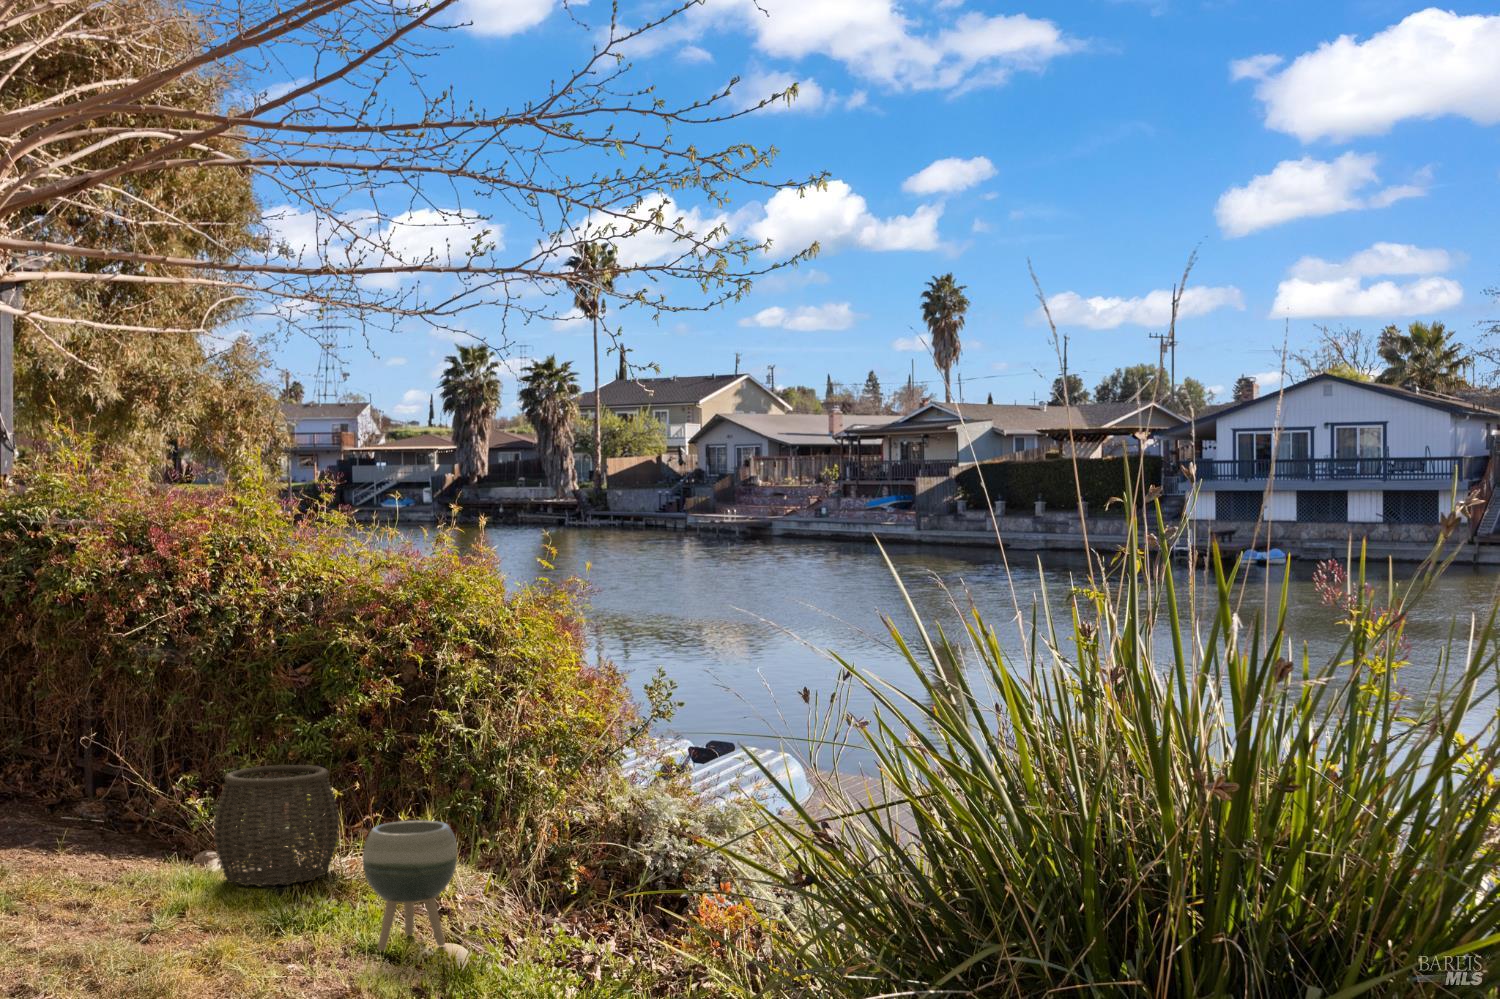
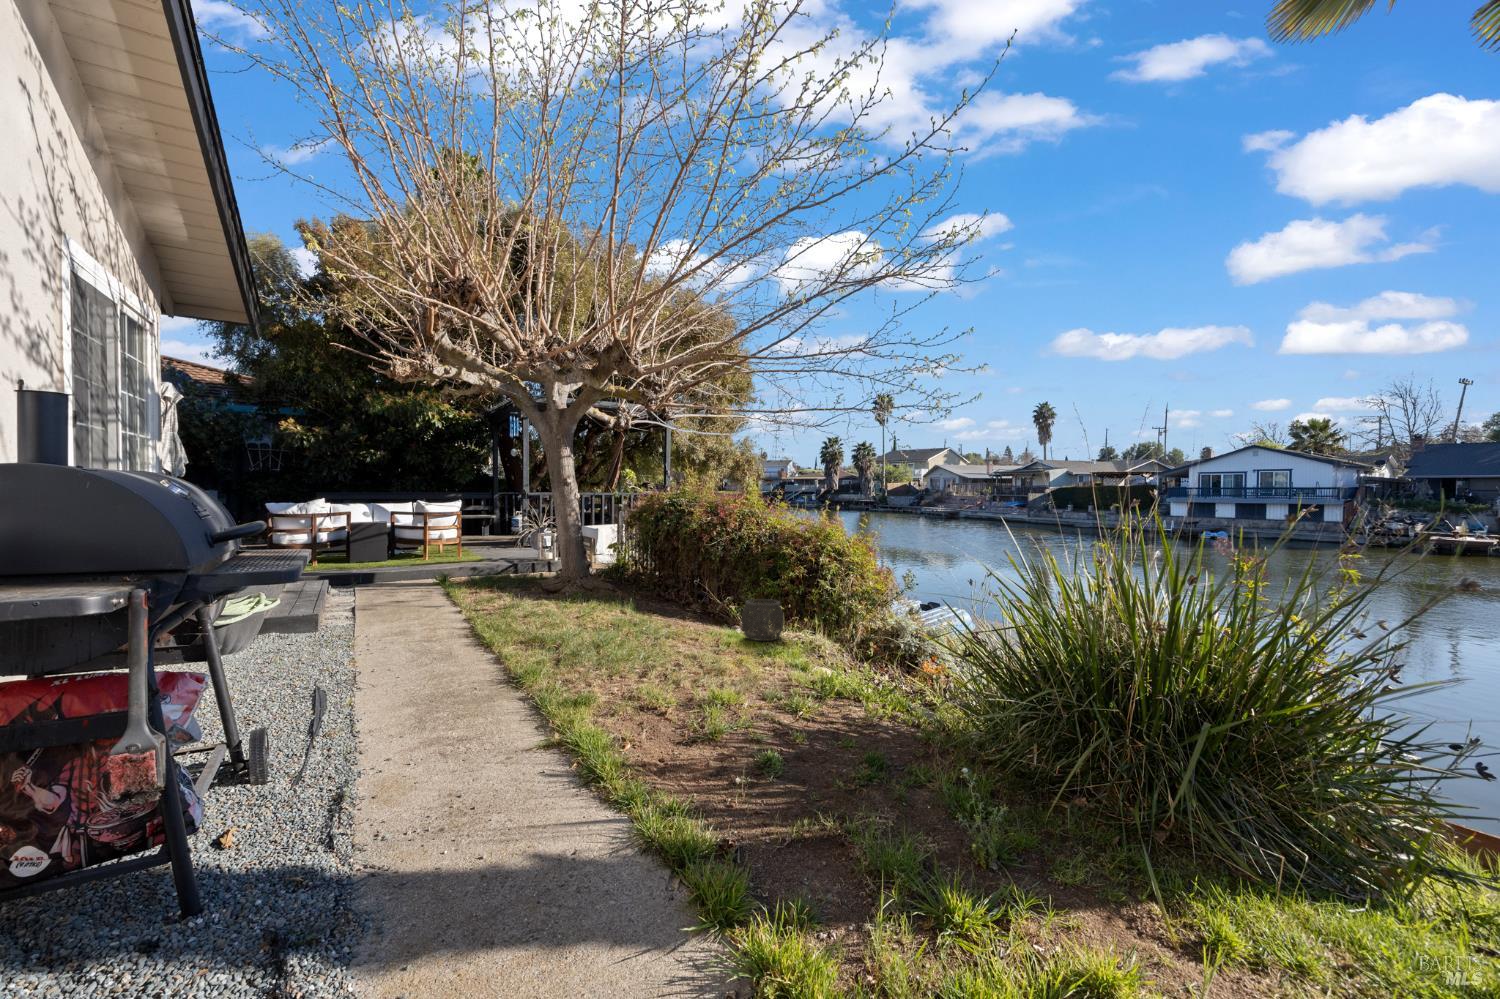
planter: present [363,820,457,951] -> none [793,623,824,666]

